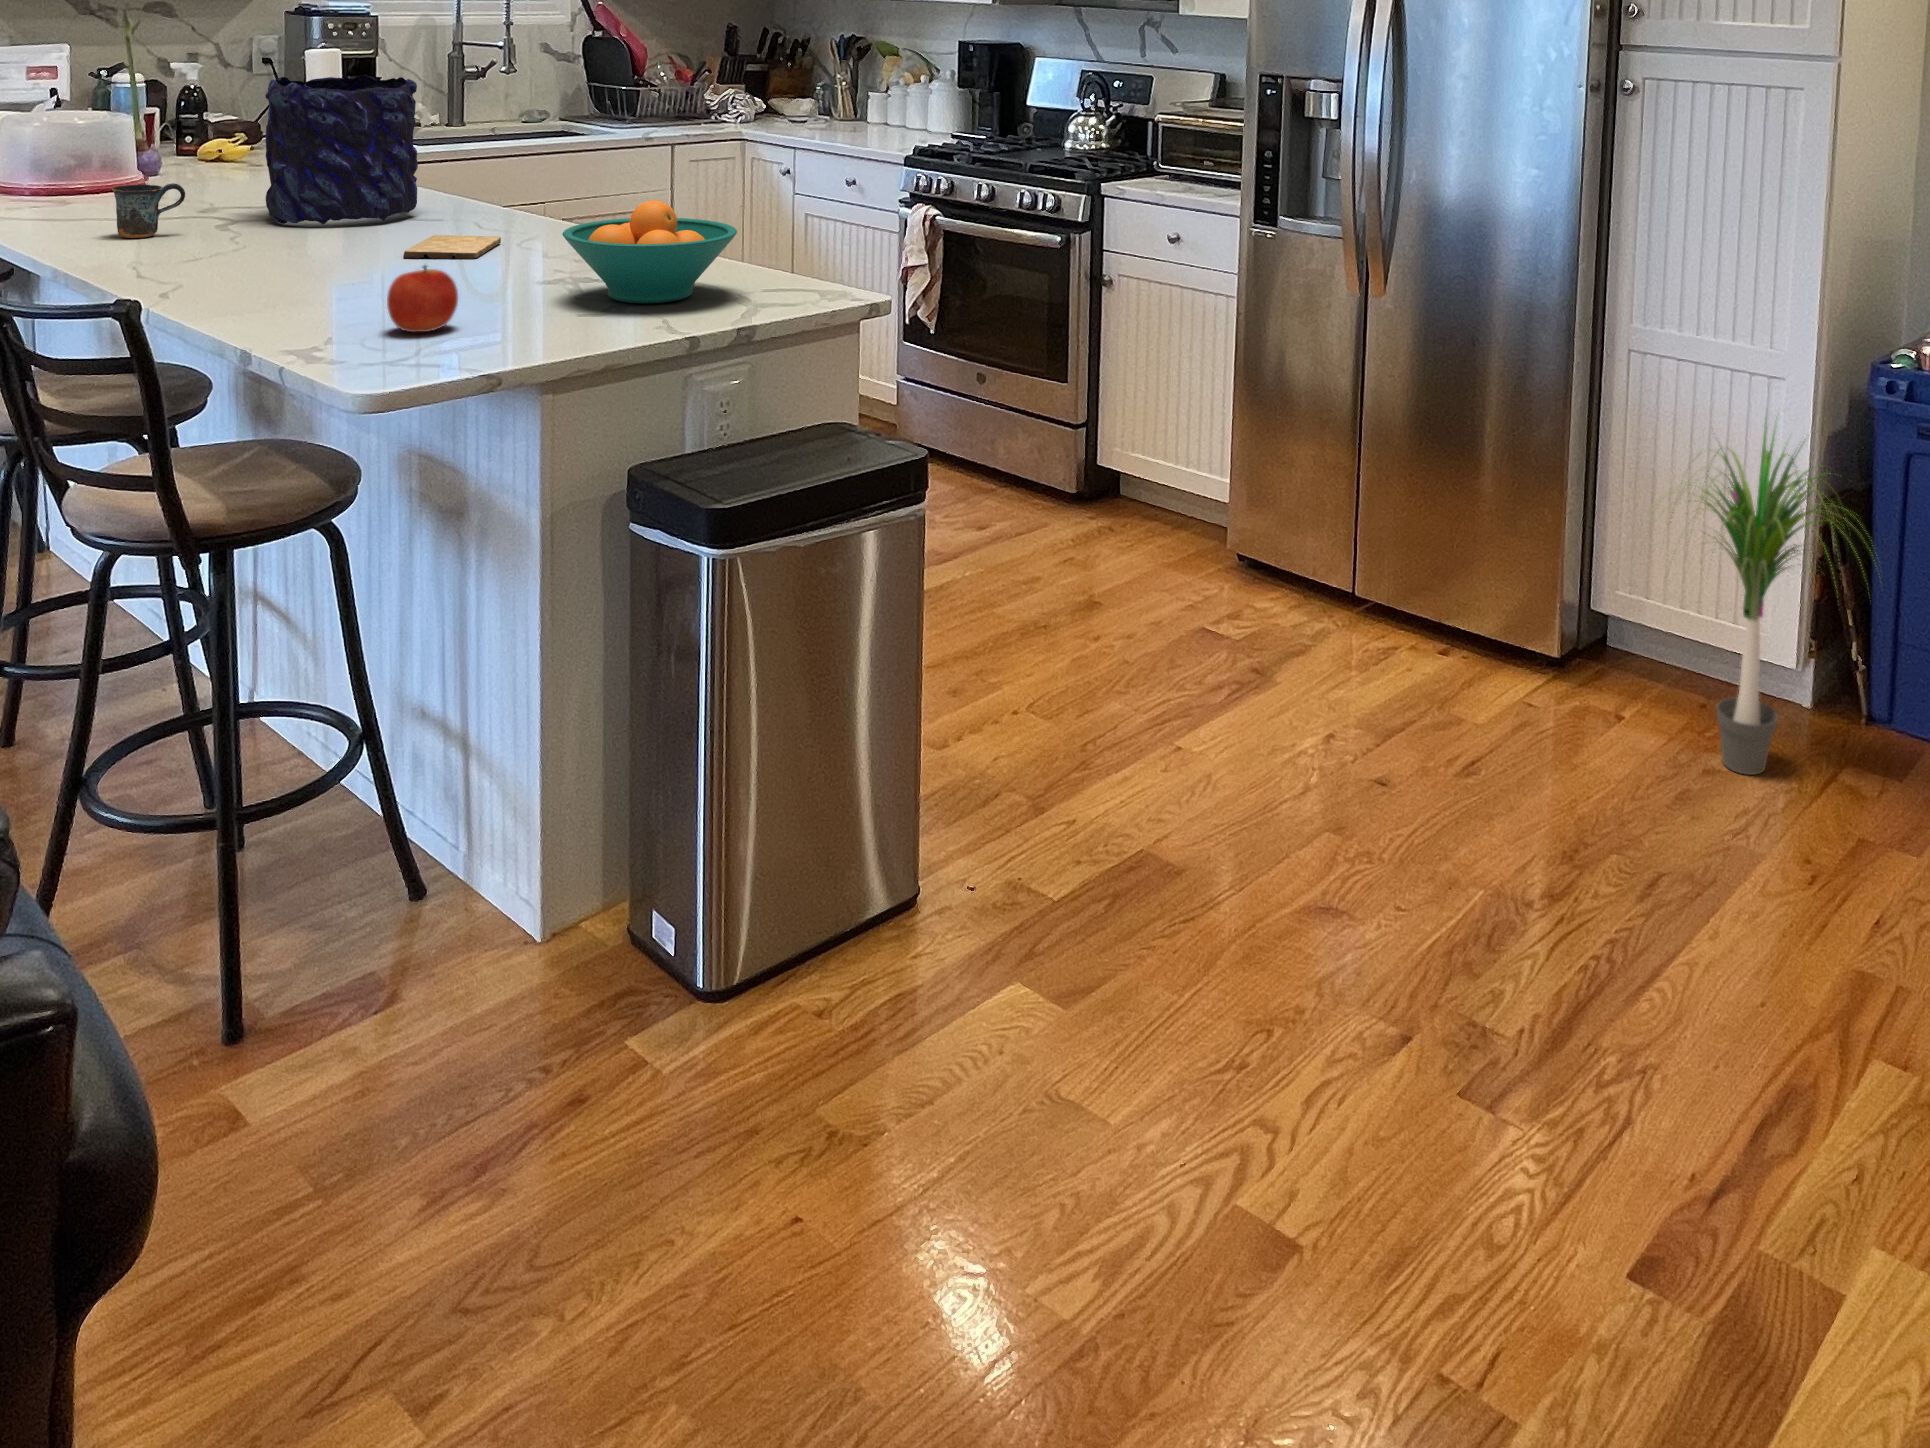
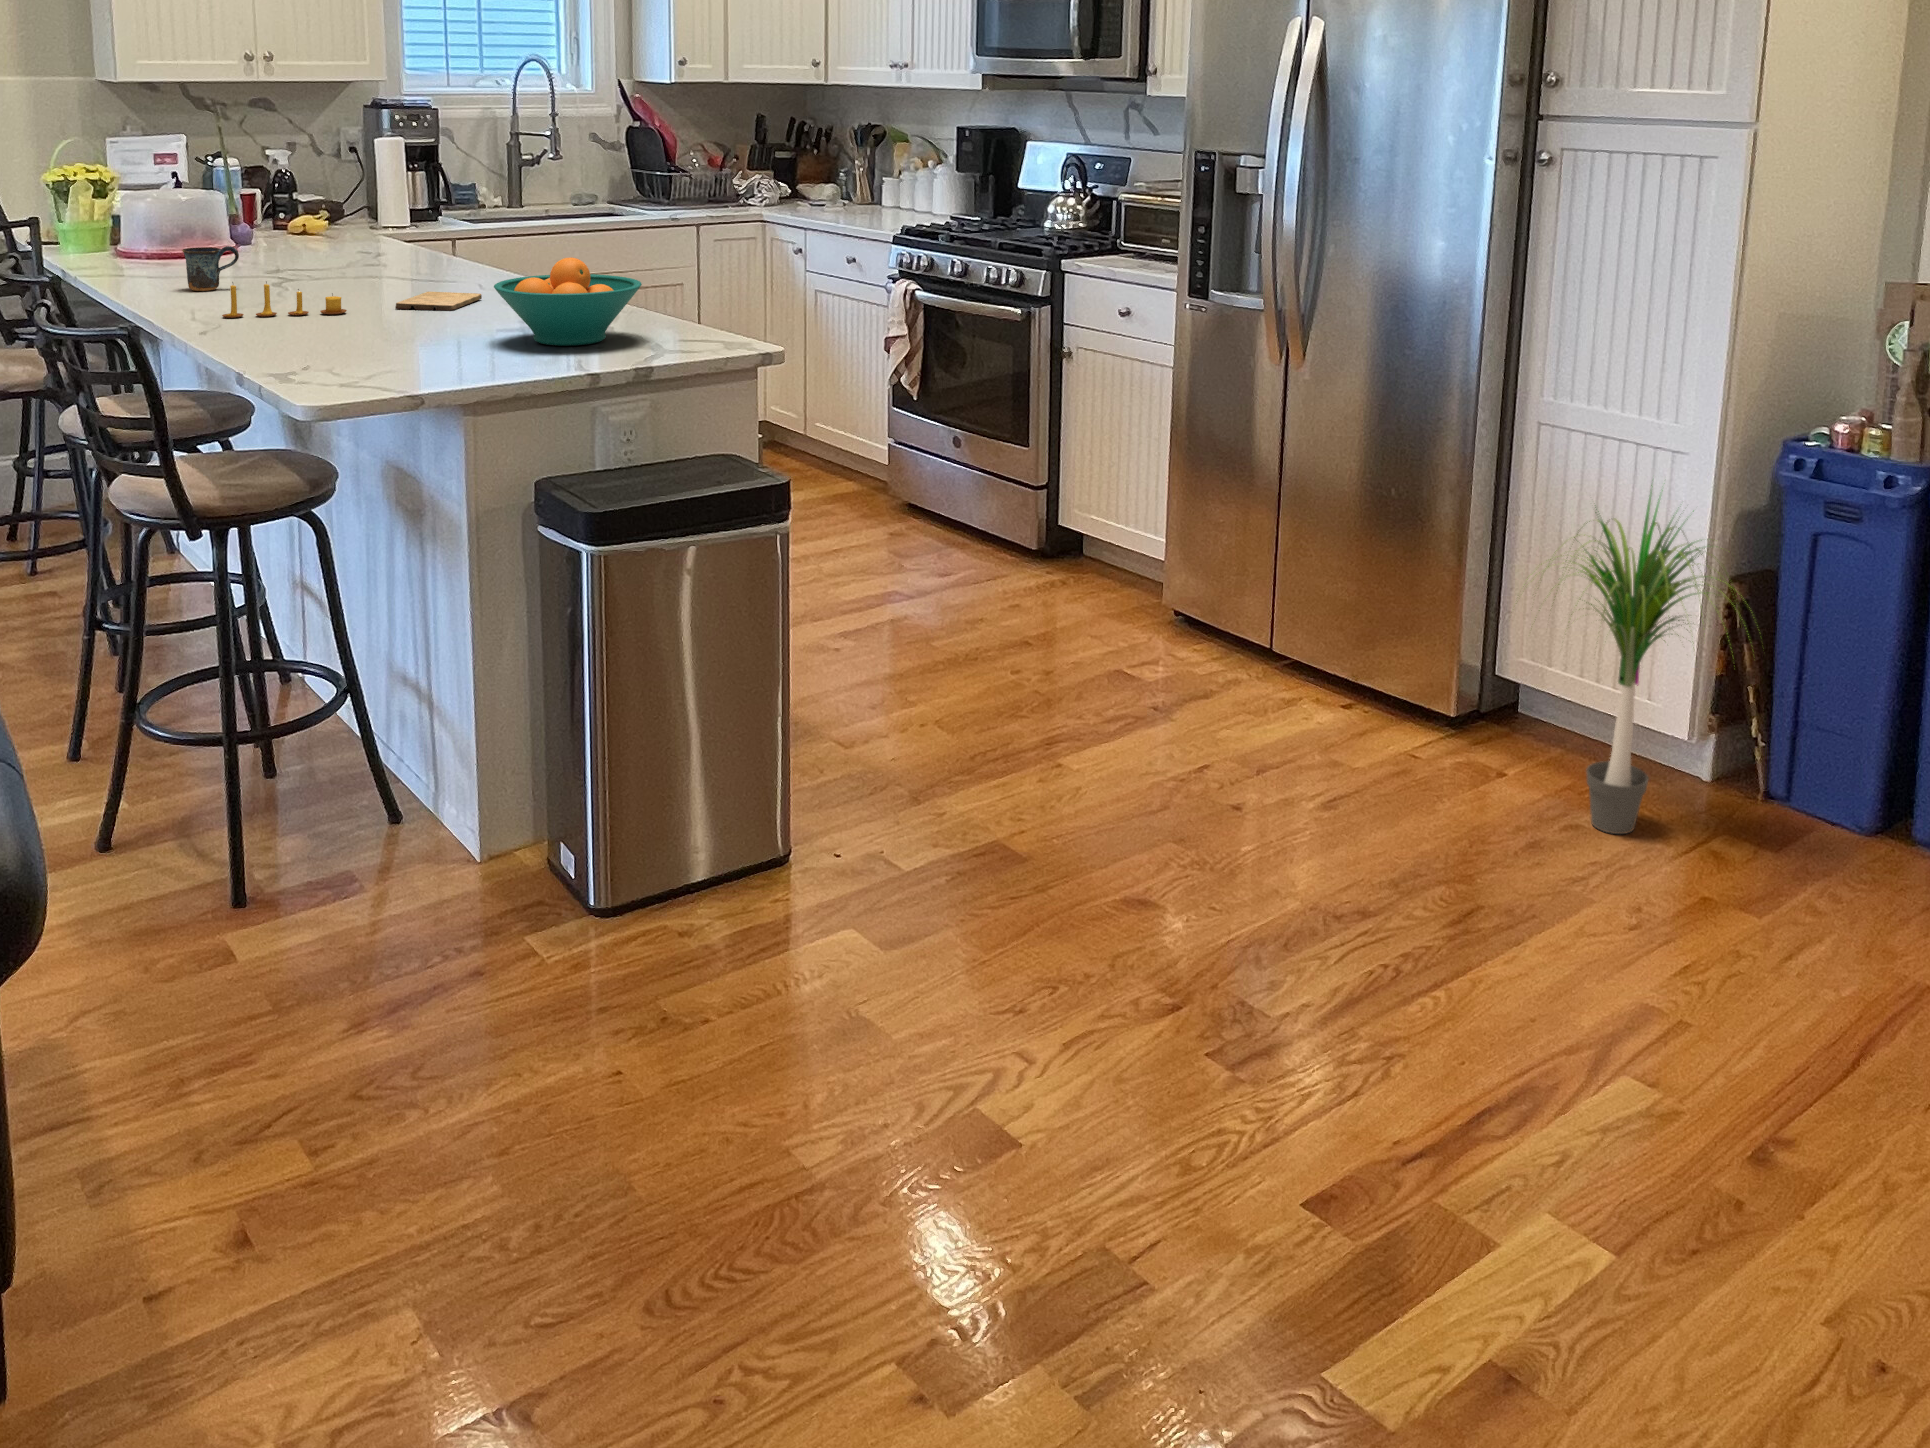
vase: present [265,74,418,225] -> none [305,155,430,283]
candle: none [188,229,346,275] -> present [222,282,347,318]
apple: present [387,265,458,332] -> none [340,306,397,362]

